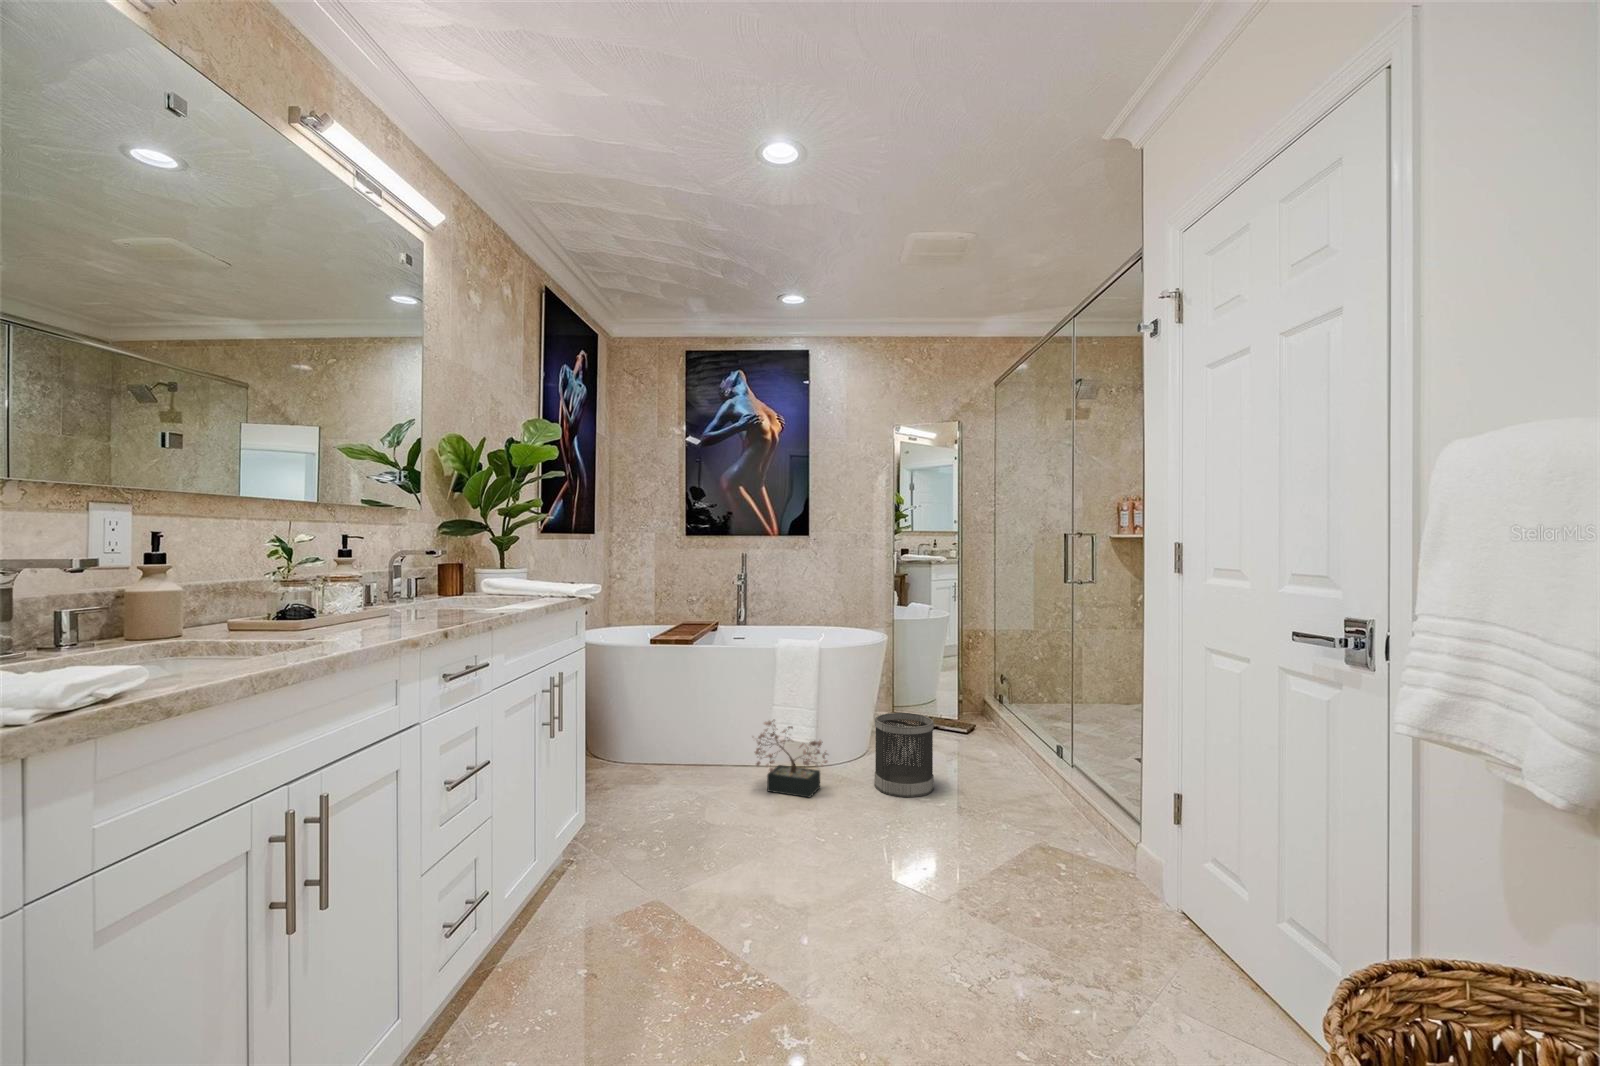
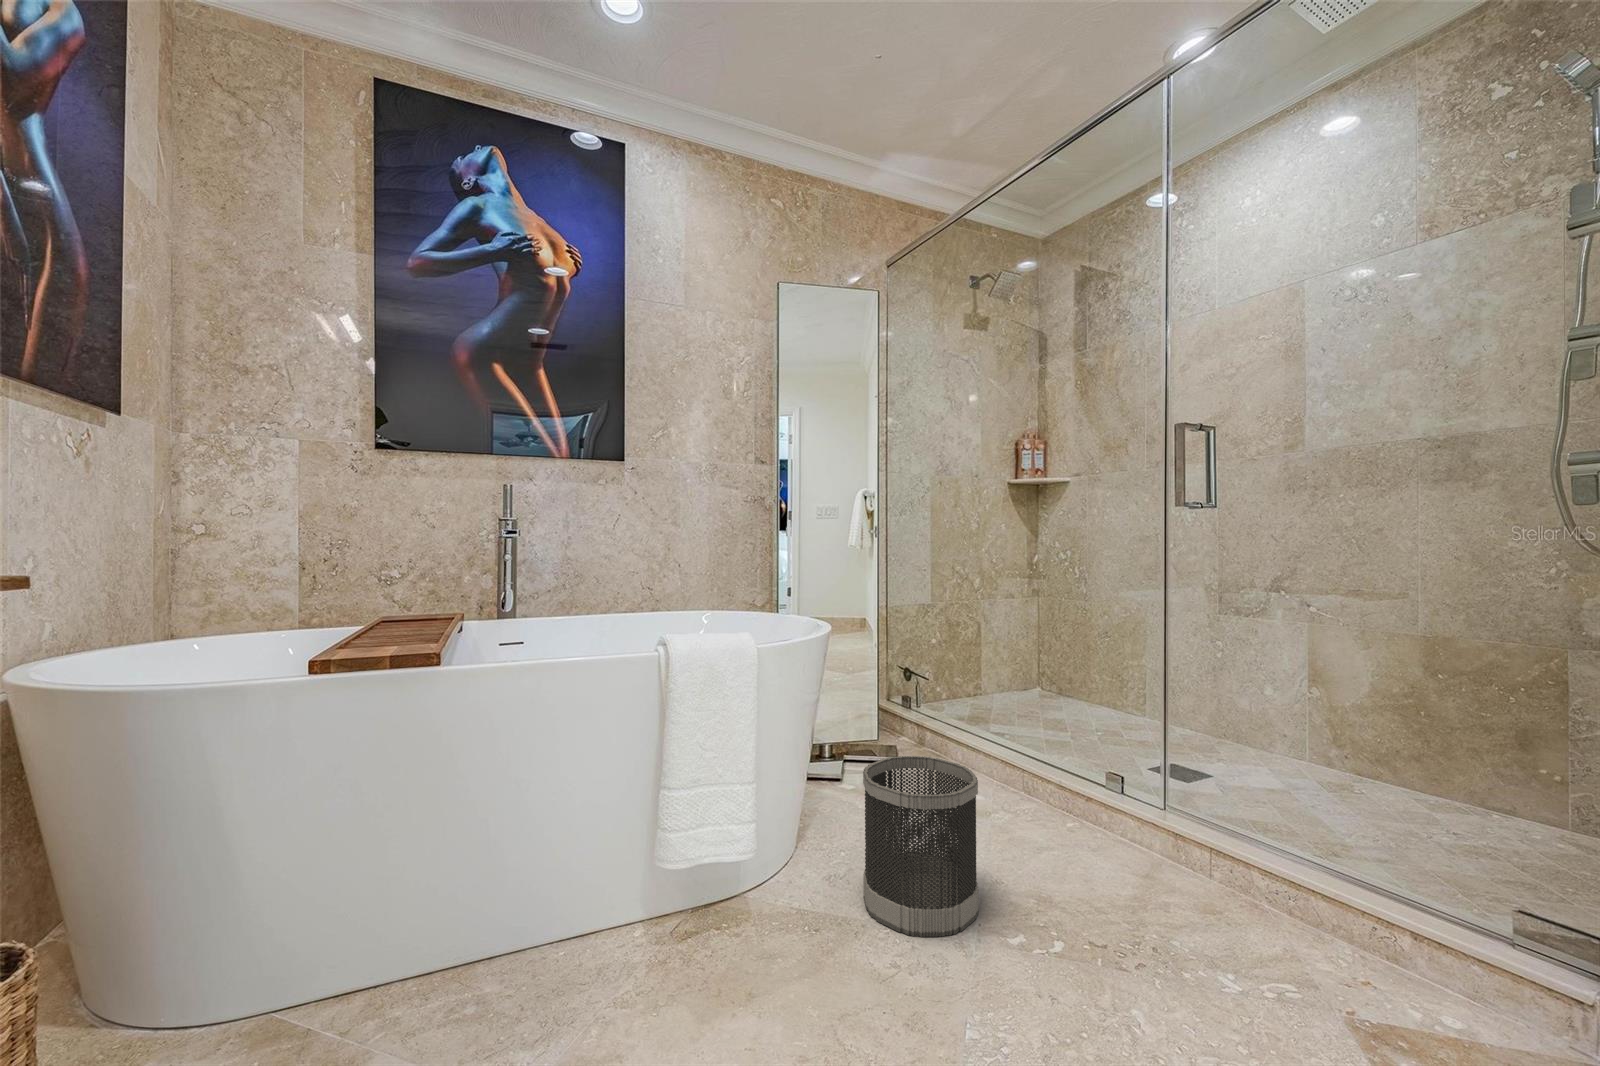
decorative plant: present [755,720,828,797] -> none [624,819,809,1008]

